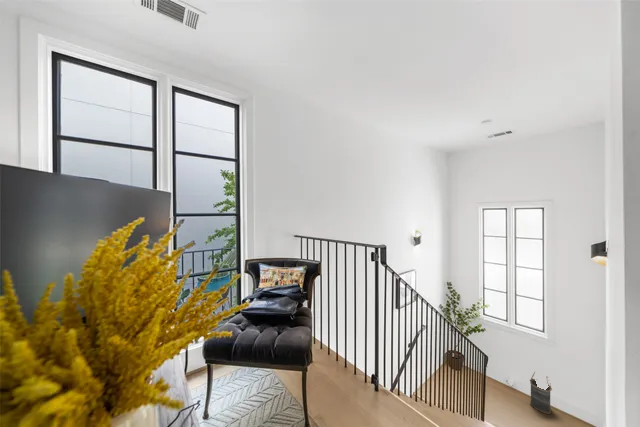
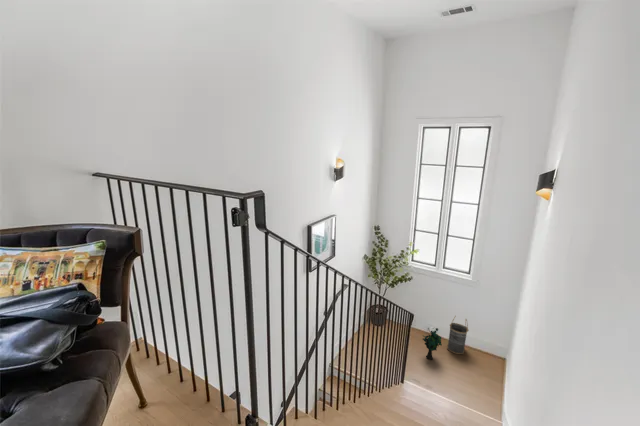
decorative plant: none [501,379,524,412] -> present [423,328,442,360]

